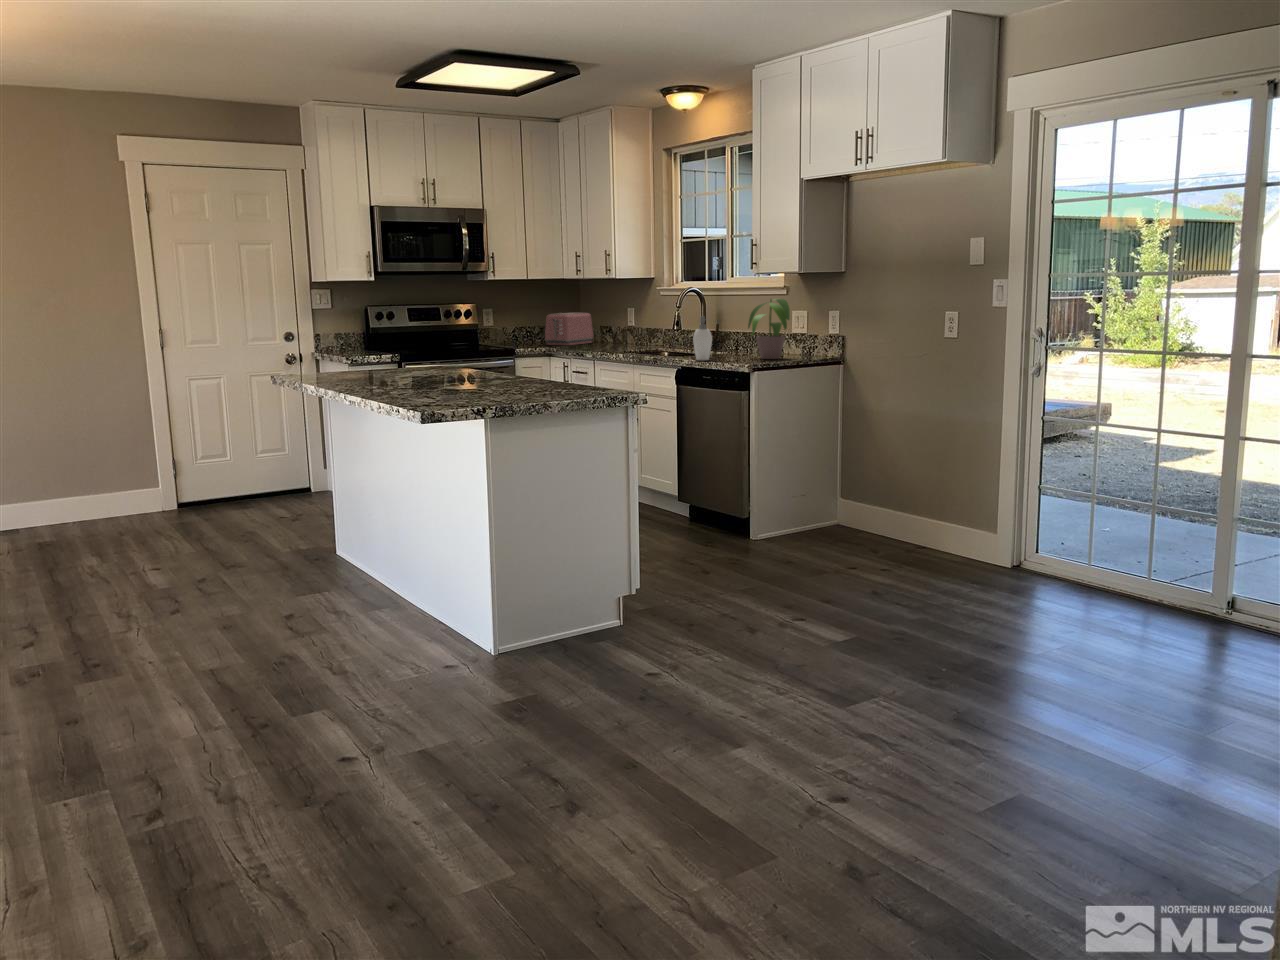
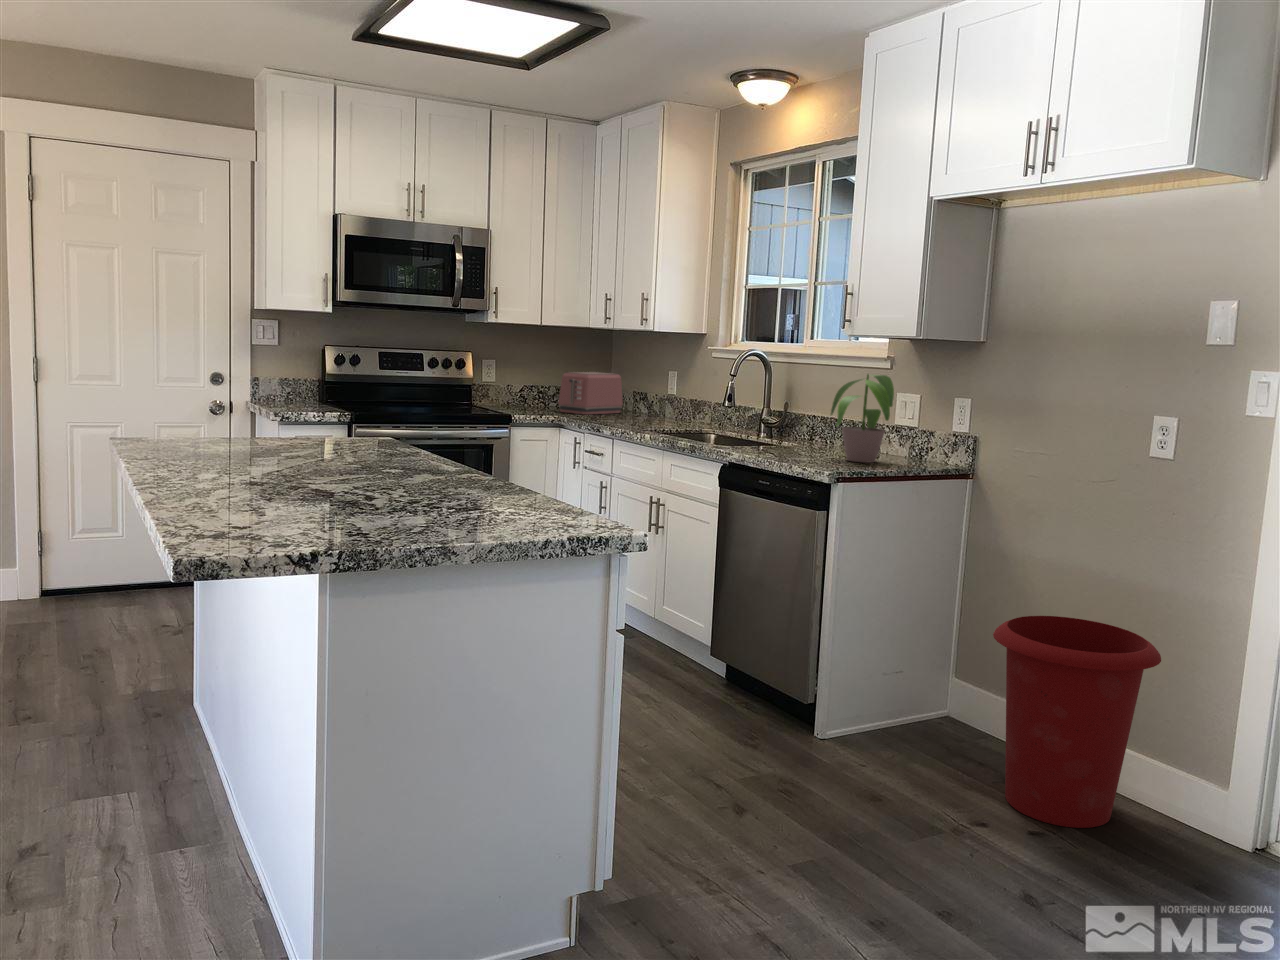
soap dispenser: present [693,316,712,360] -> none [749,392,777,457]
waste bin: none [855,444,954,567] -> present [993,616,1161,828]

